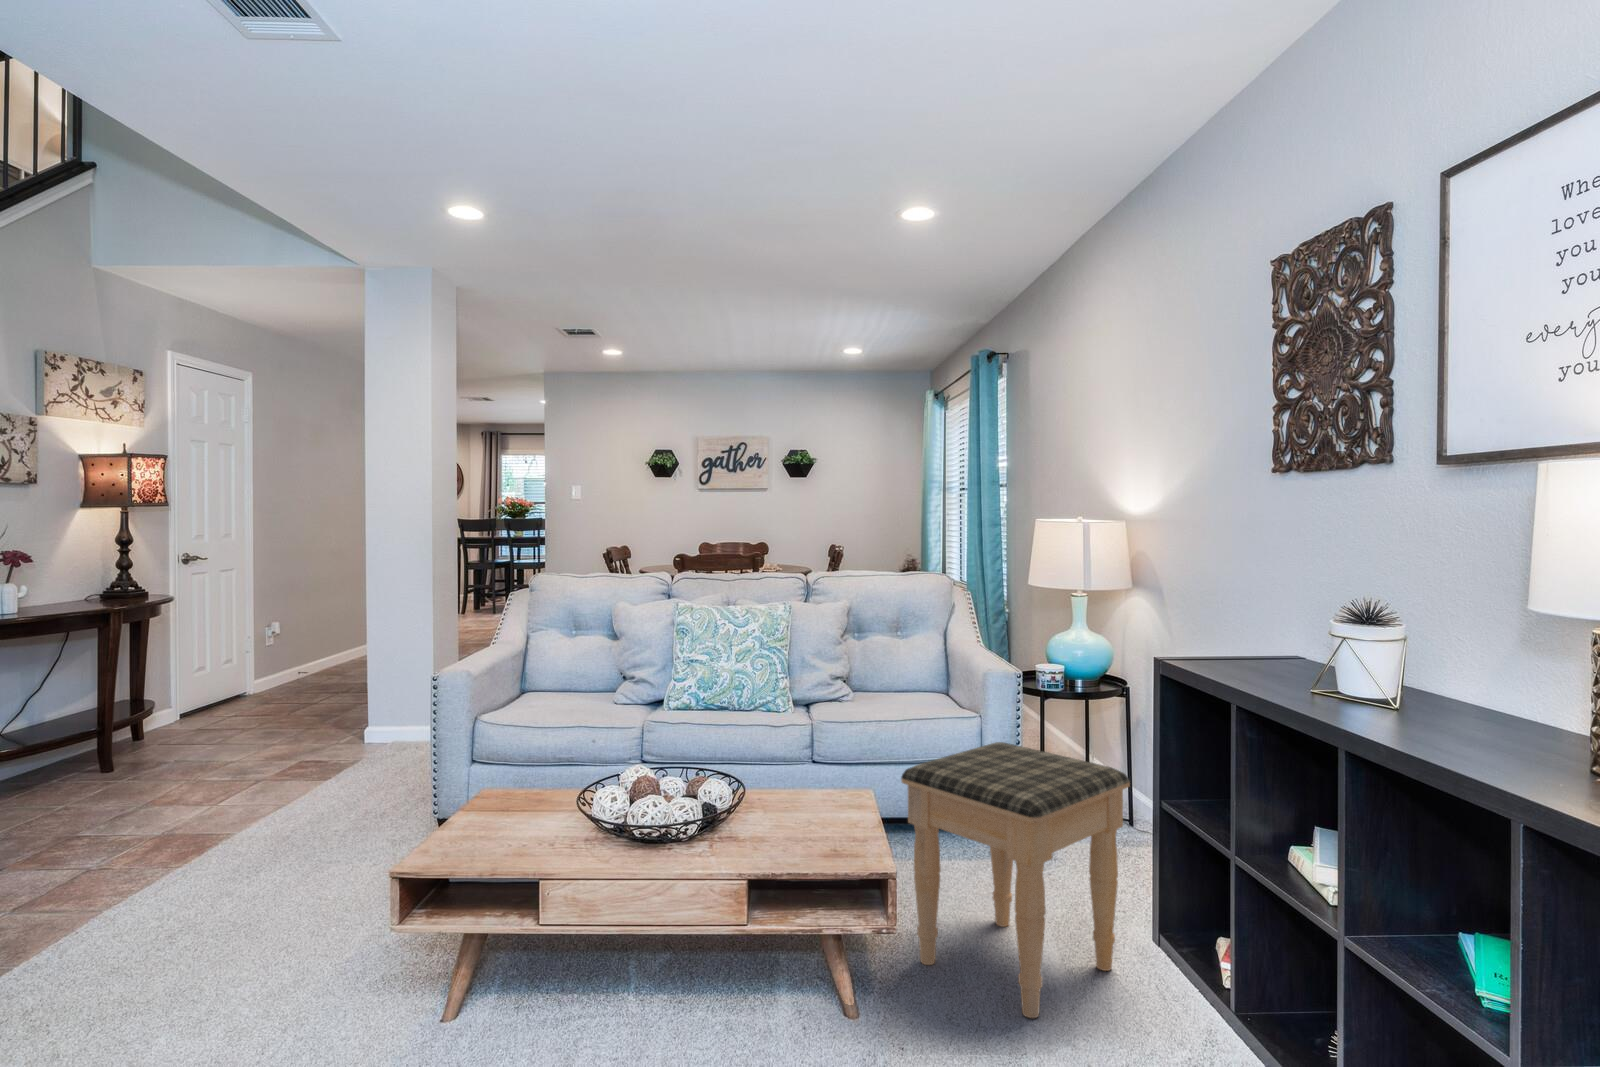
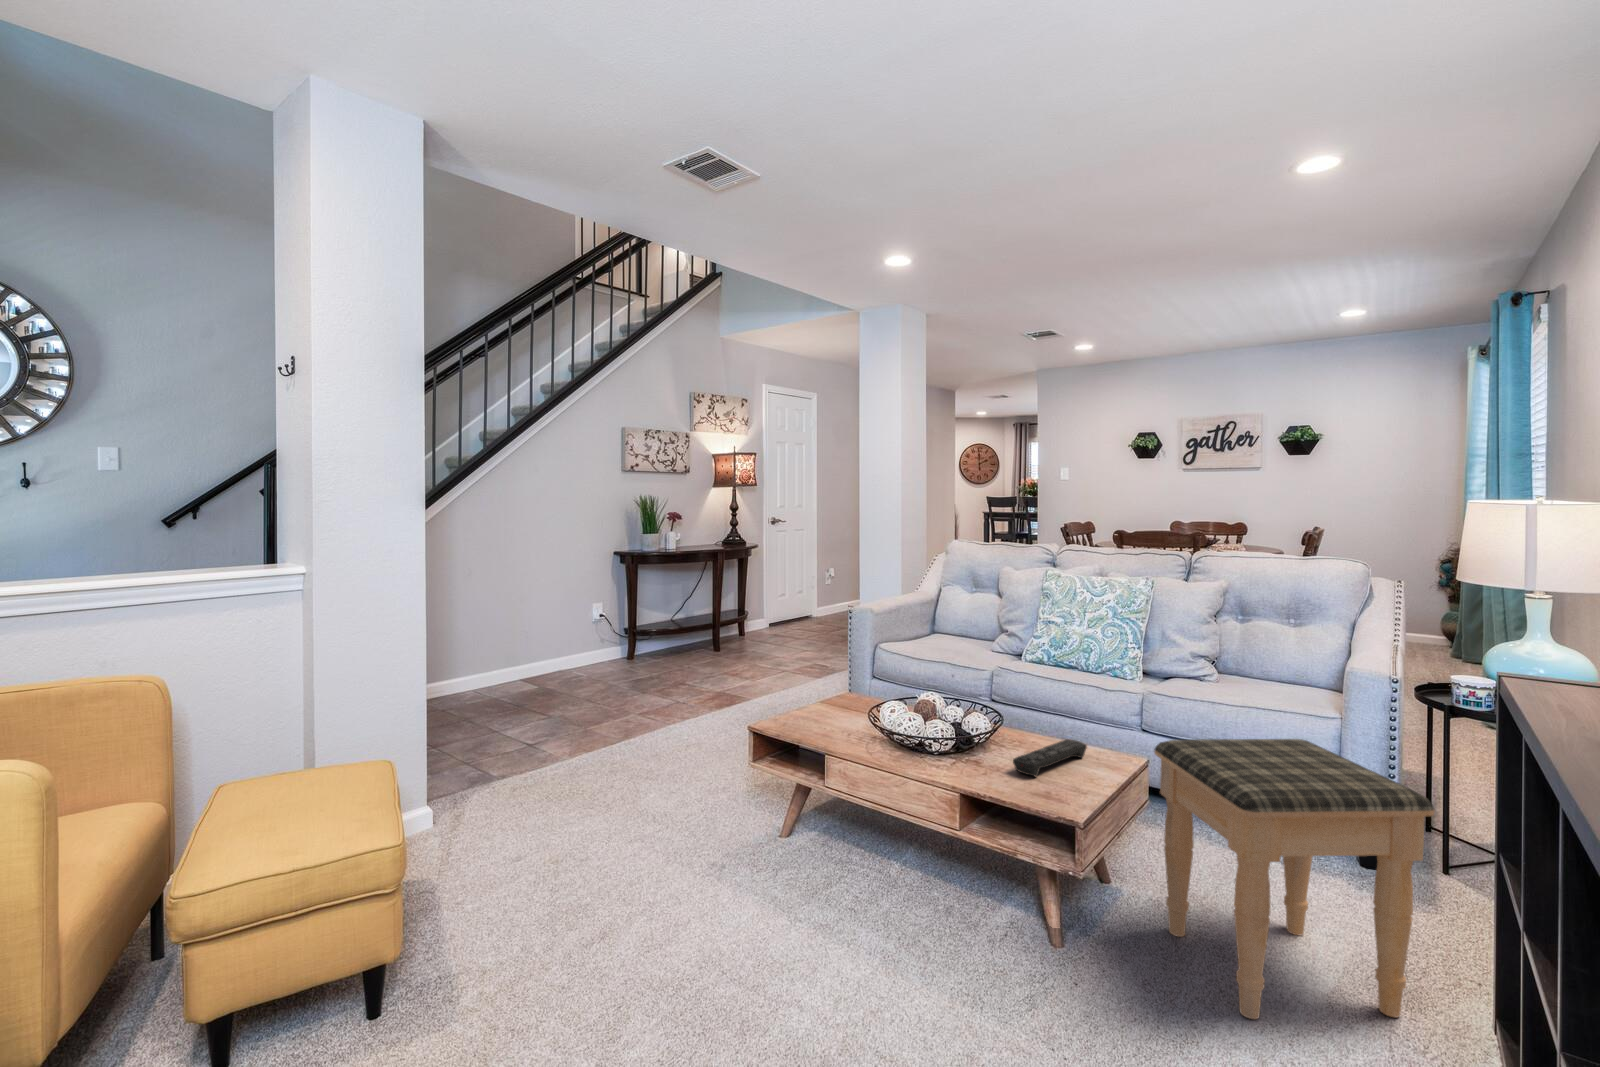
remote control: none [773,787,820,837] -> present [1013,739,1087,777]

